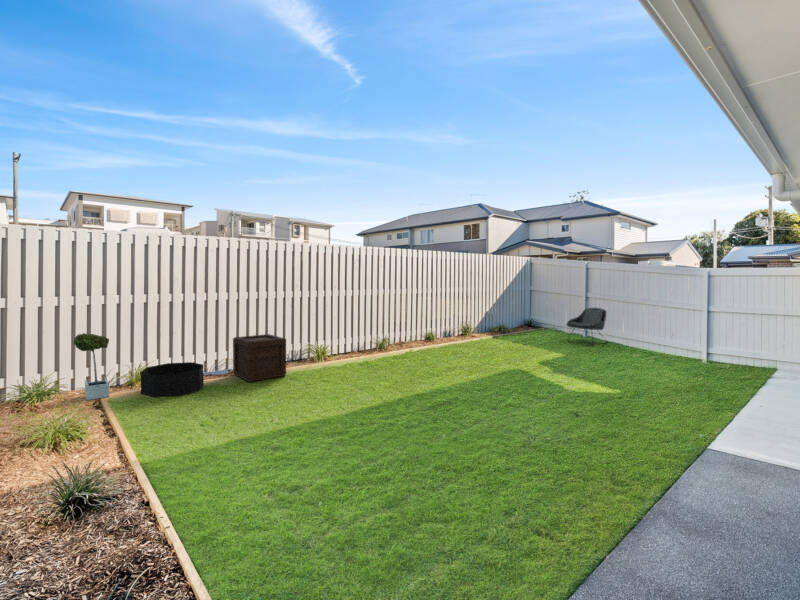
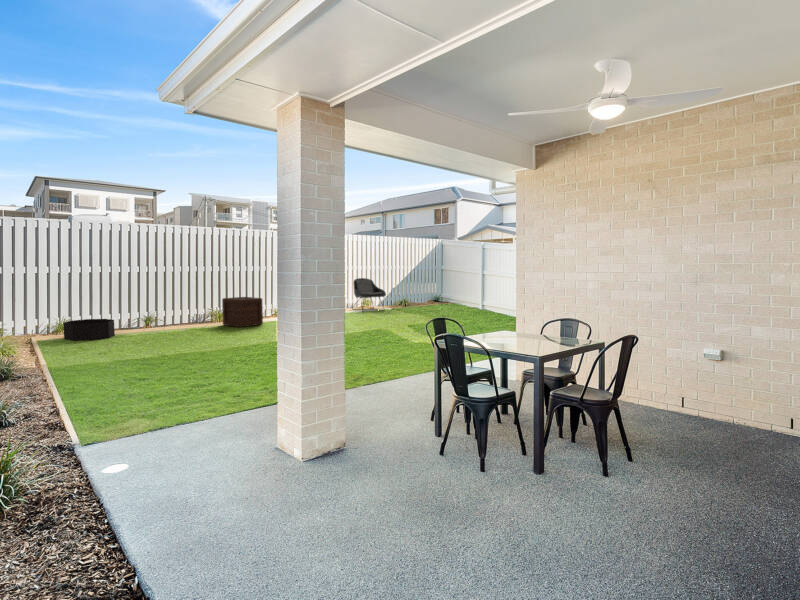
lounge chair: present [567,308,607,345] -> present [353,278,386,312]
potted tree: present [74,333,109,400] -> none [13,293,40,342]
wooden crate: present [233,334,286,382] -> present [222,297,263,327]

